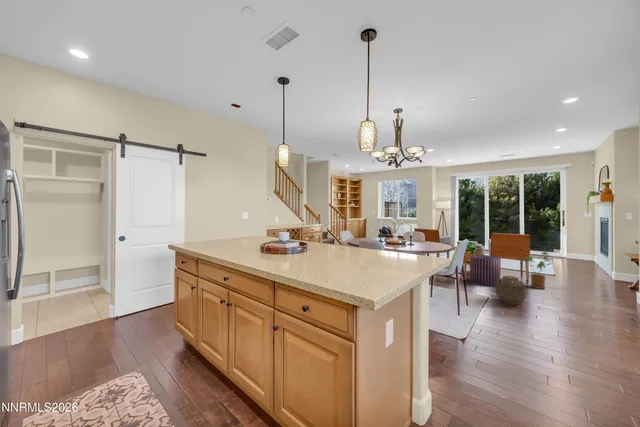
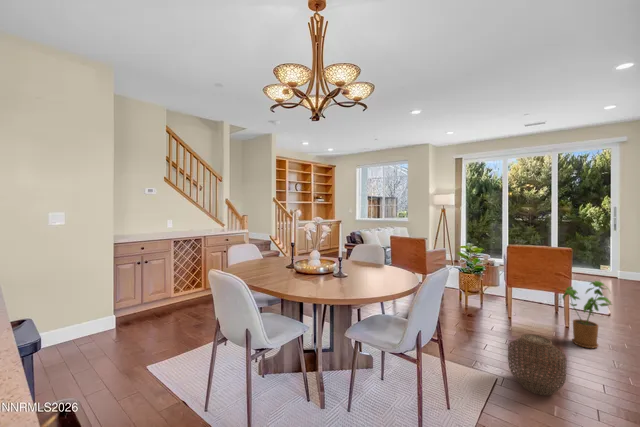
pouf: present [470,255,501,286] -> none [469,283,521,343]

